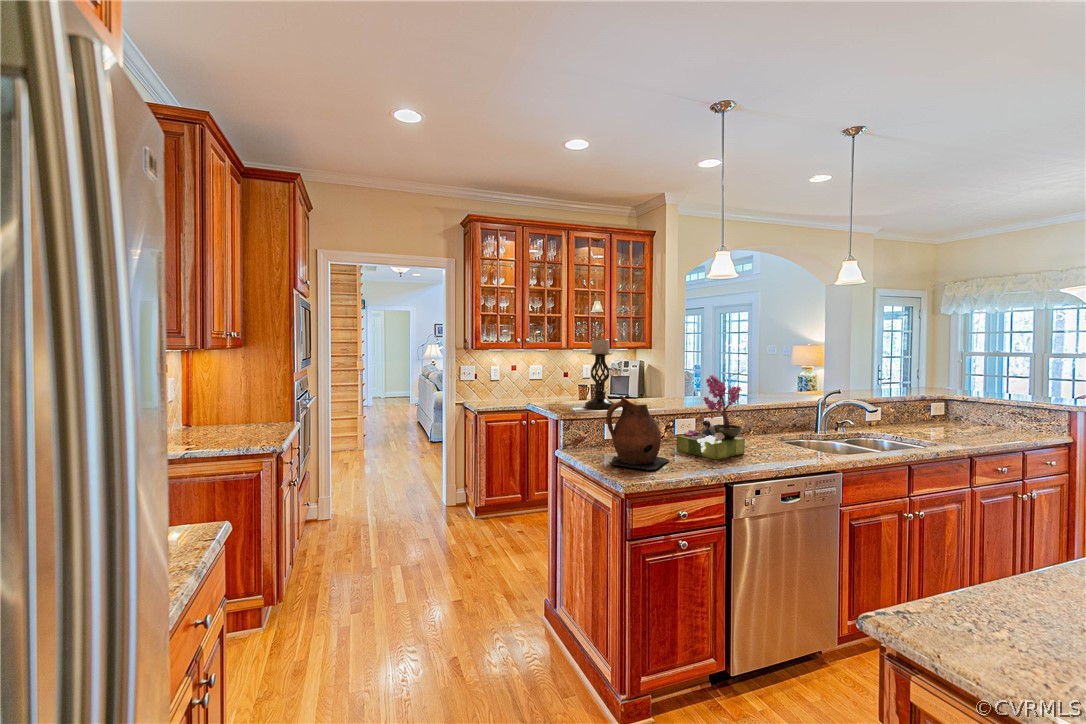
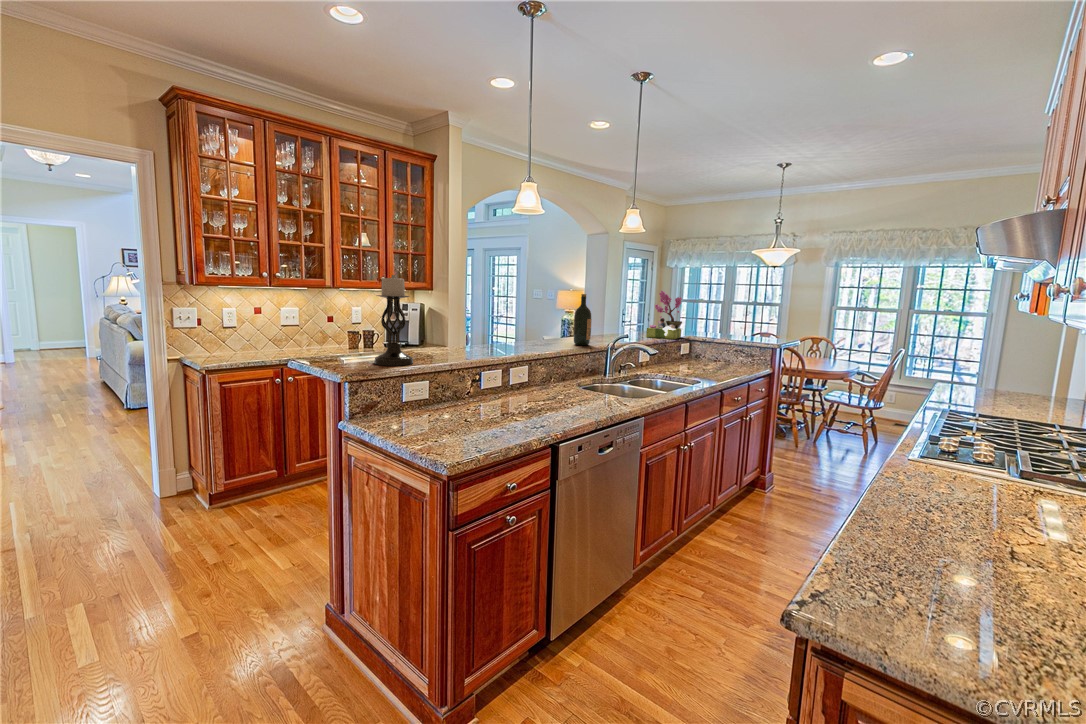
wine bottle: none [780,348,800,399] -> present [574,294,592,345]
flower arrangement: present [677,375,745,460] -> present [646,291,682,339]
ceramic pitcher: present [607,395,669,471] -> none [413,350,487,441]

